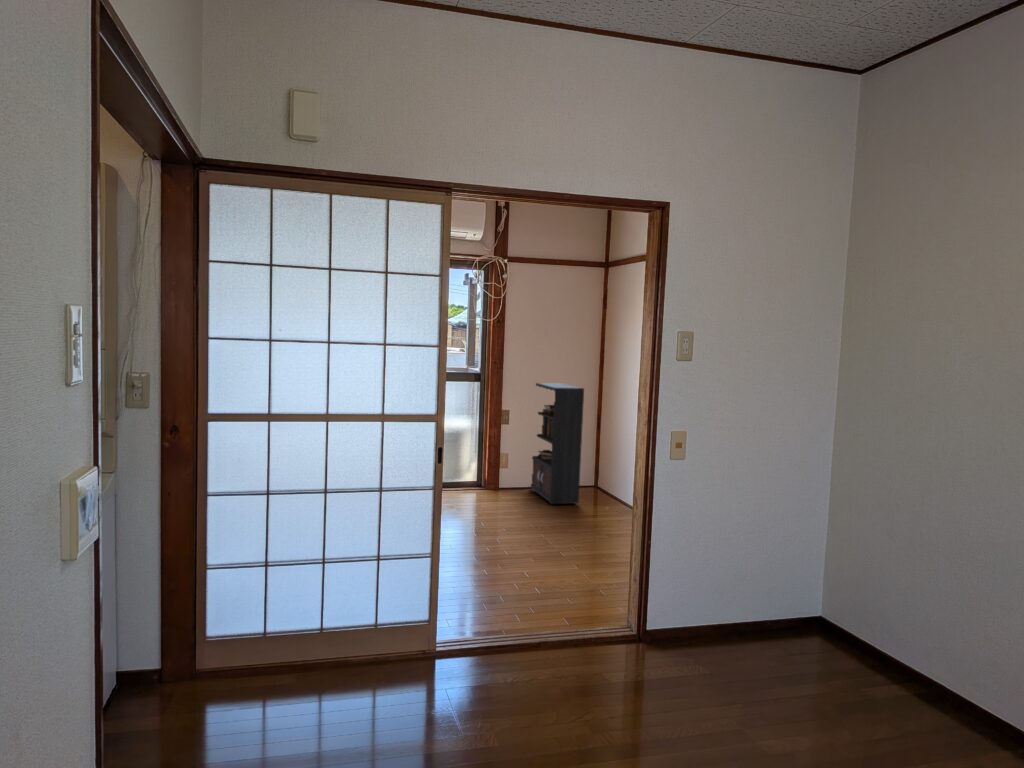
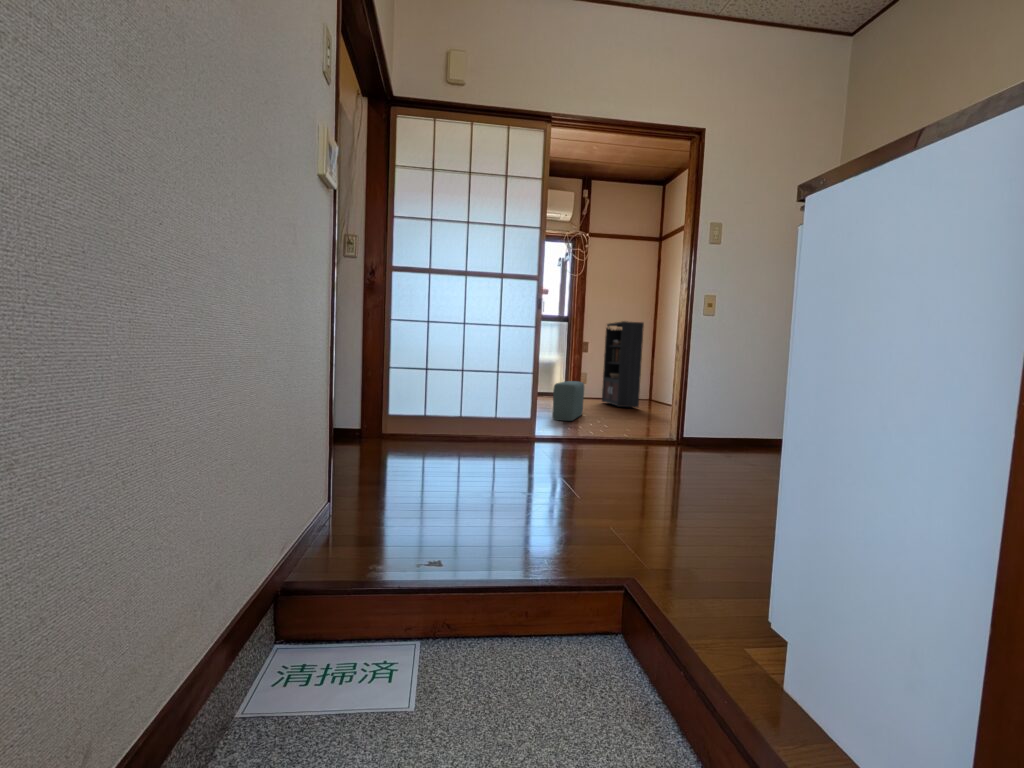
pouf: none [460,493,504,566] -> present [552,381,584,421]

